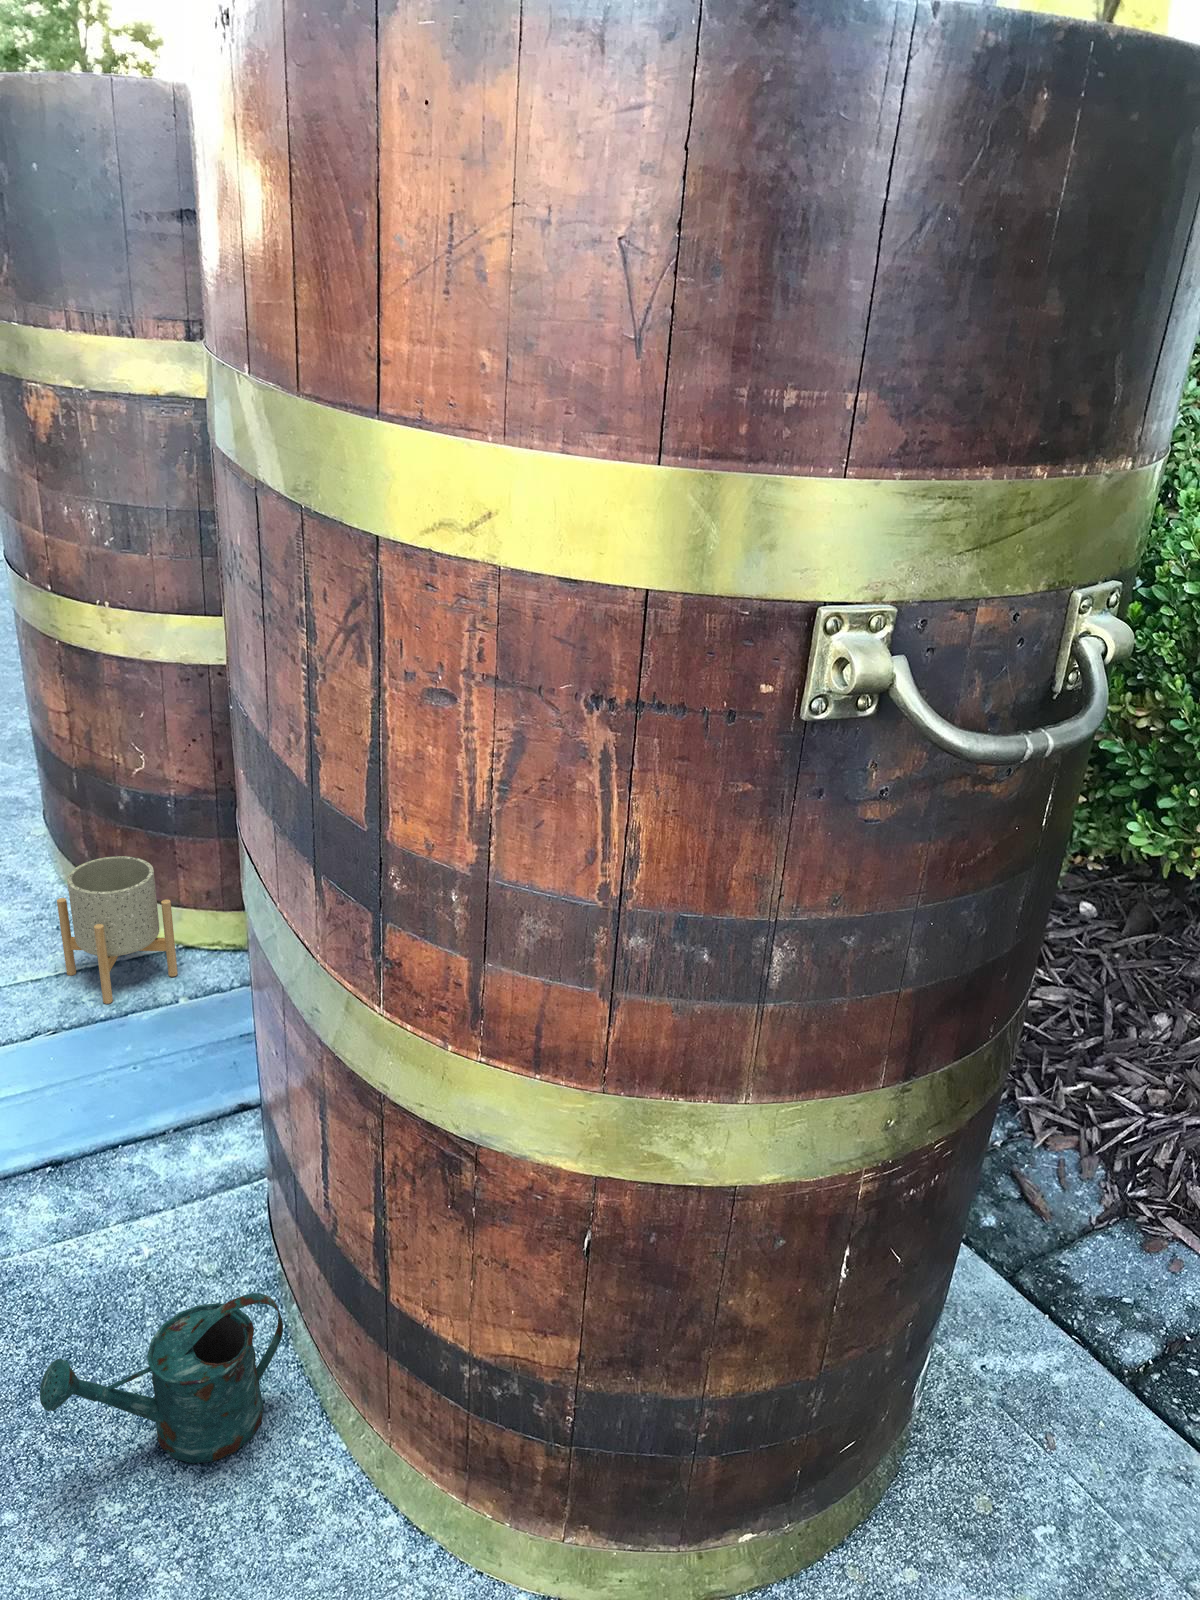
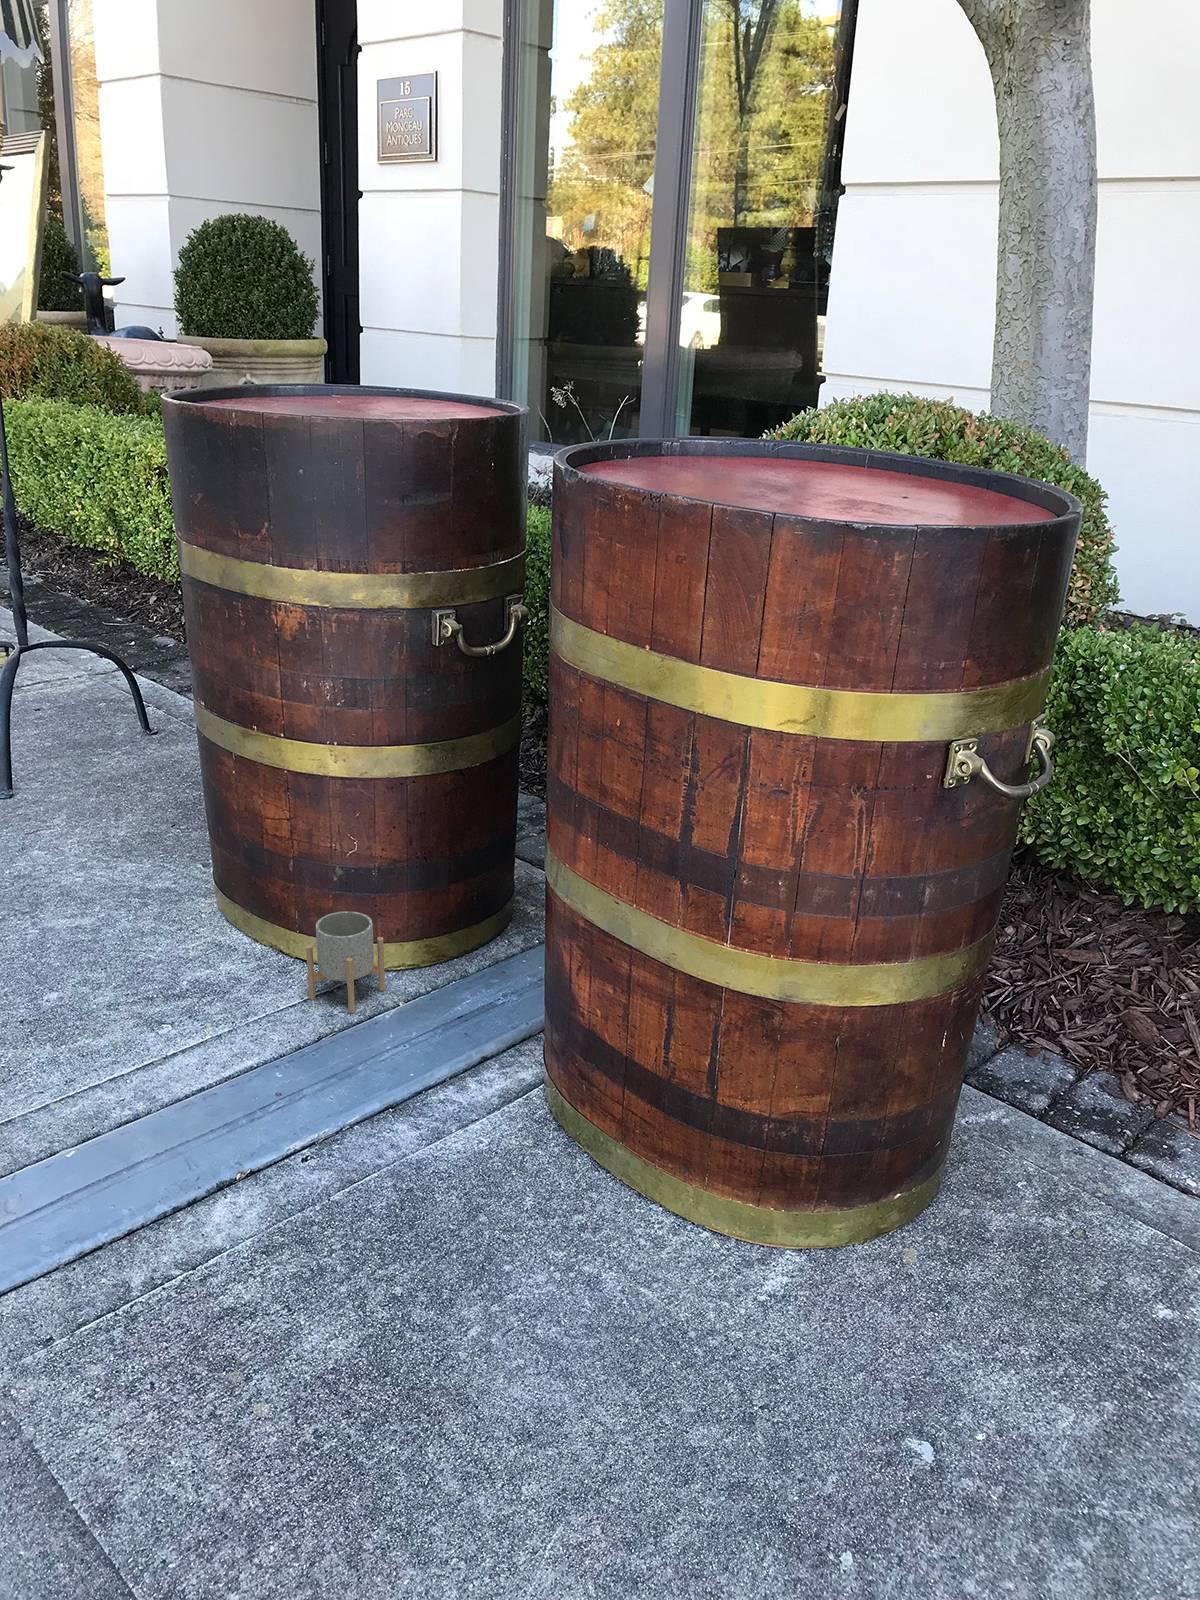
watering can: present [40,1293,283,1463] -> none [517,1131,618,1229]

